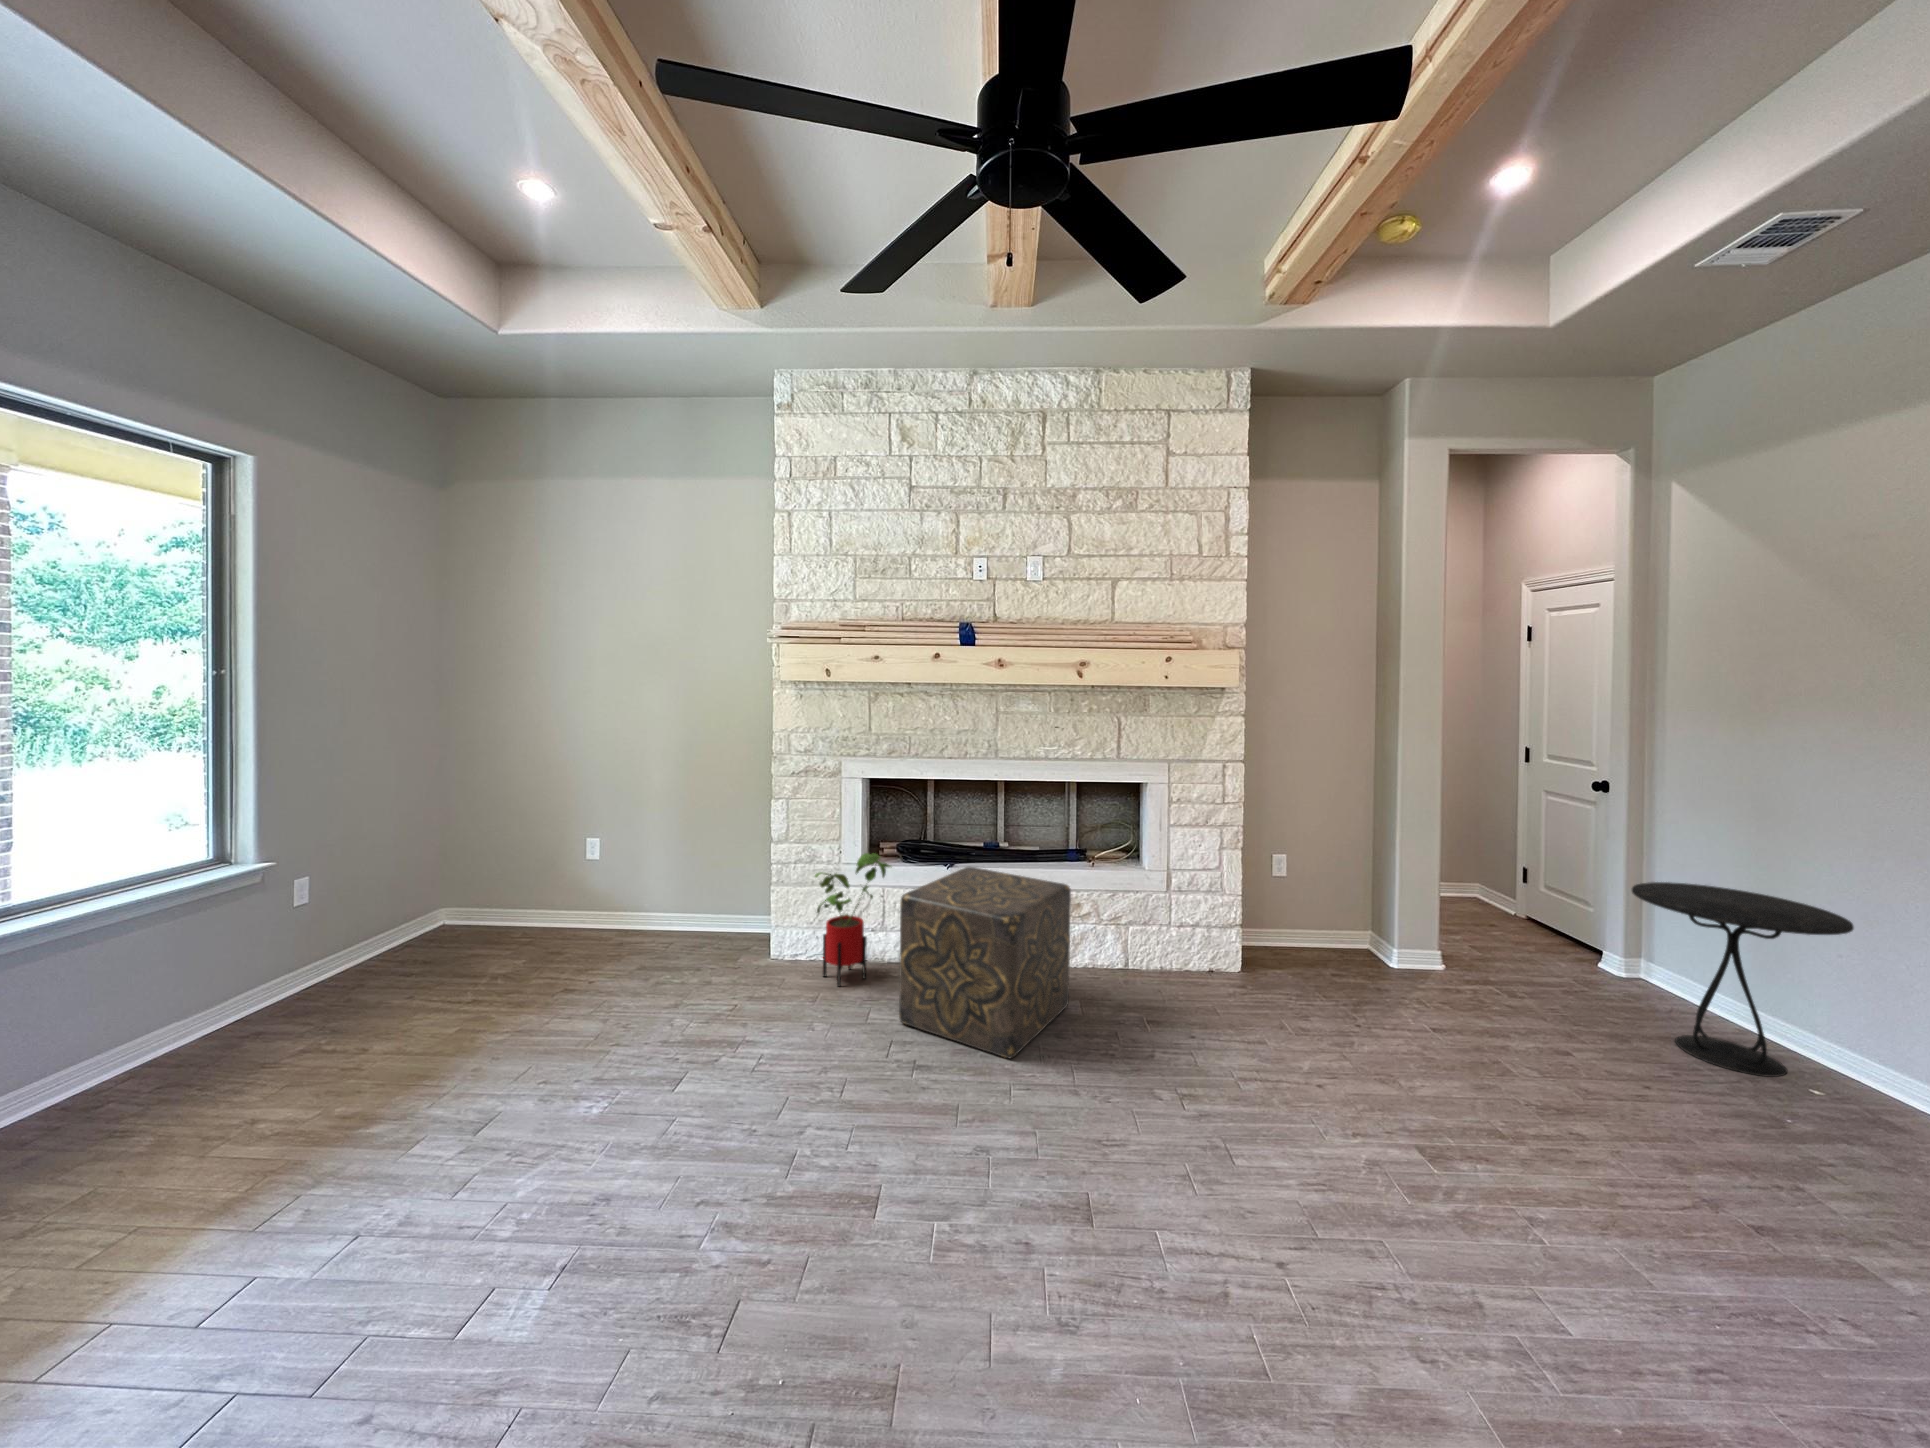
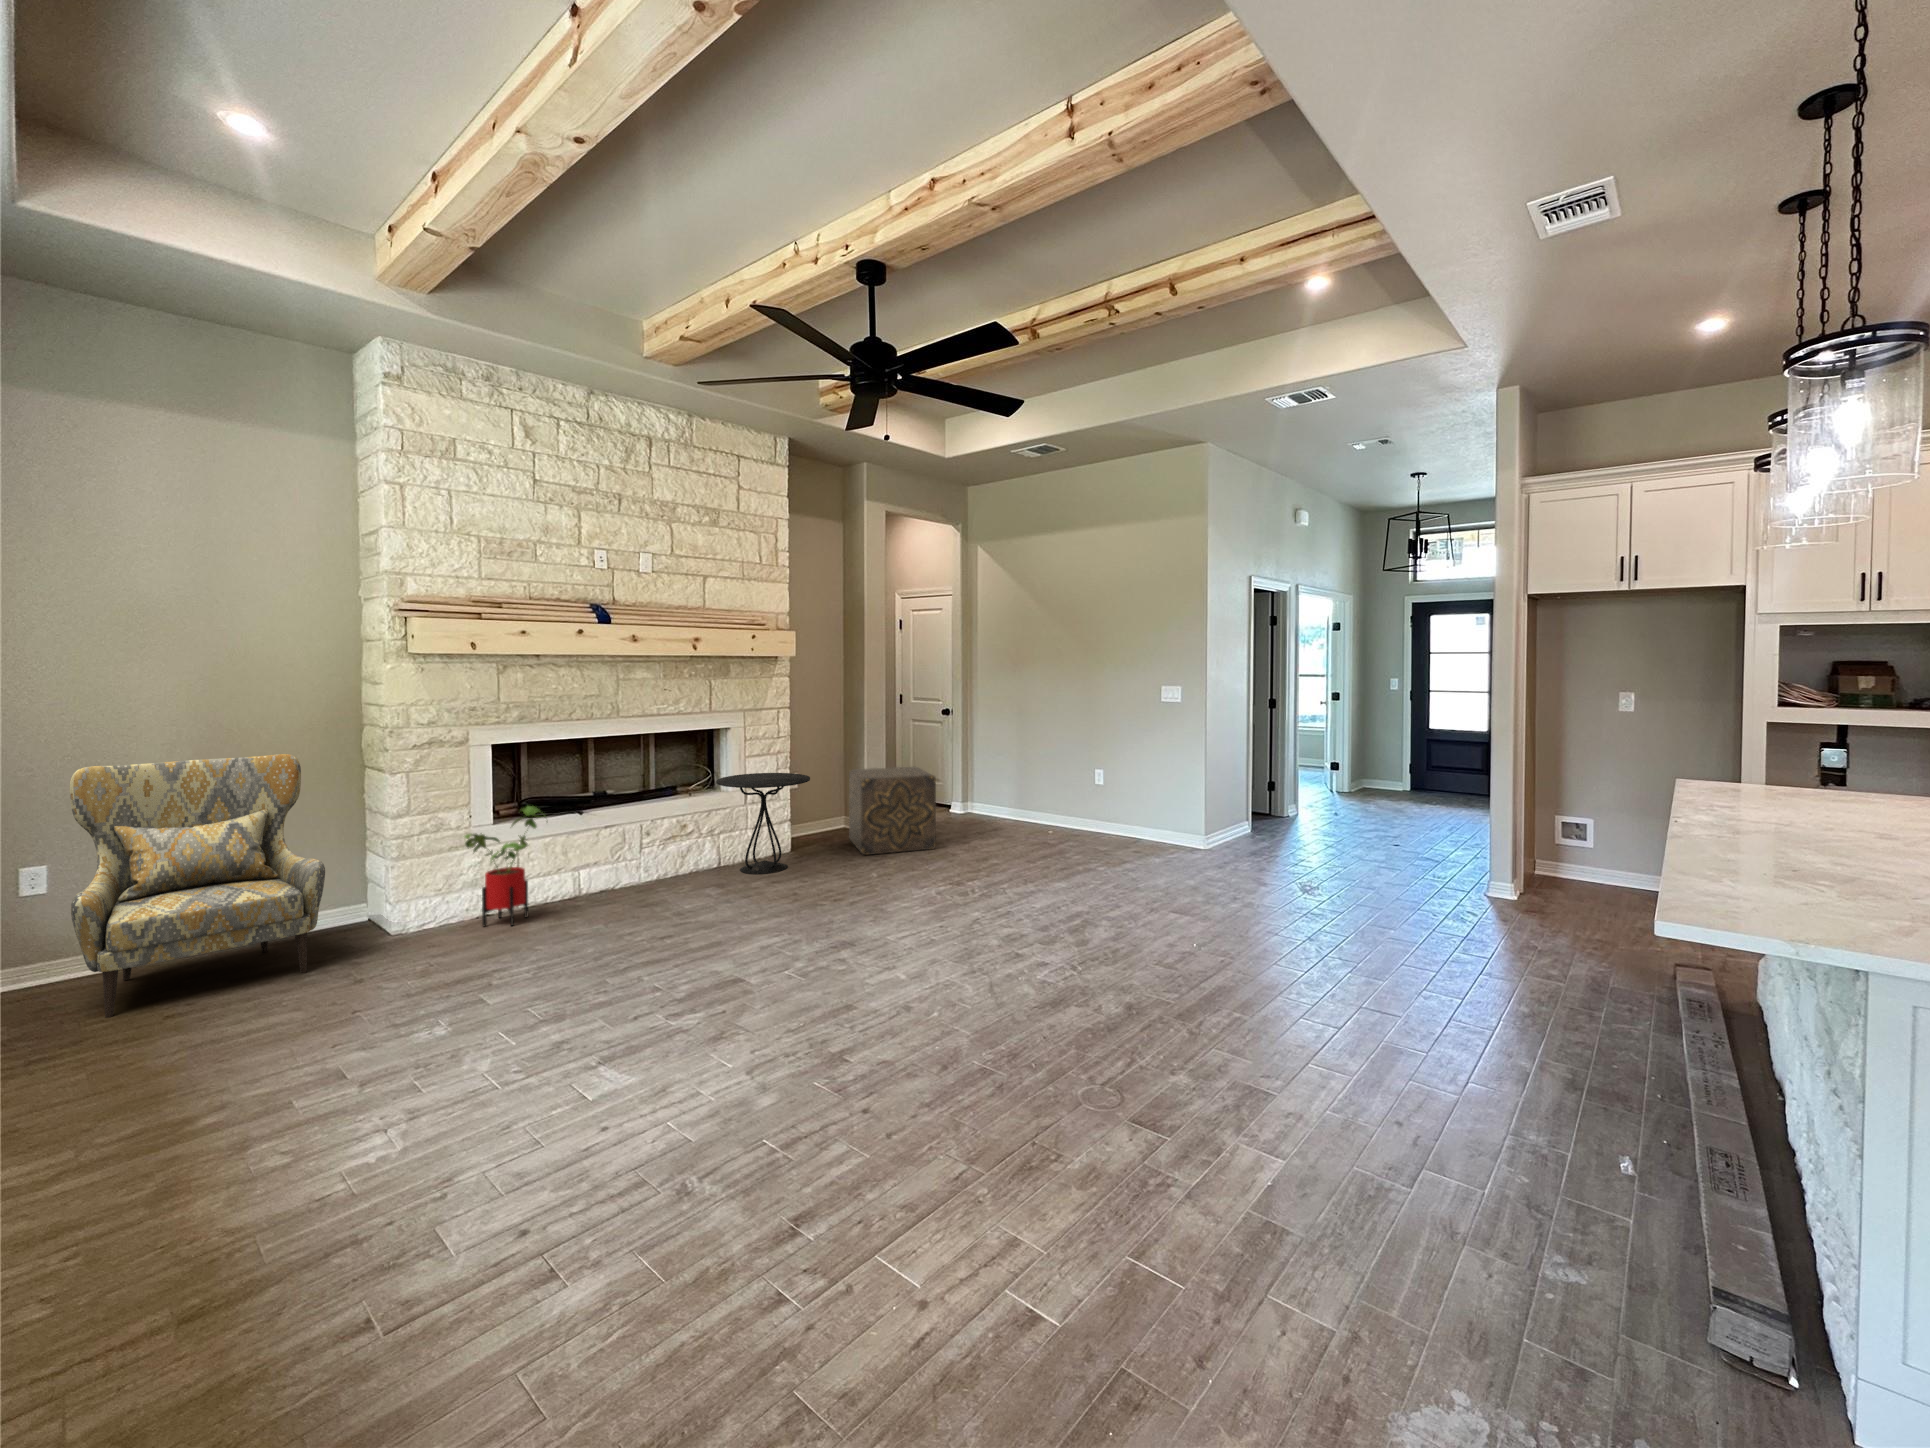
armchair: none [539,766,728,981] -> present [70,754,325,1018]
ottoman: present [899,867,1071,1059] -> present [849,767,936,855]
side table: present [1632,882,1854,1077] -> present [716,773,810,874]

